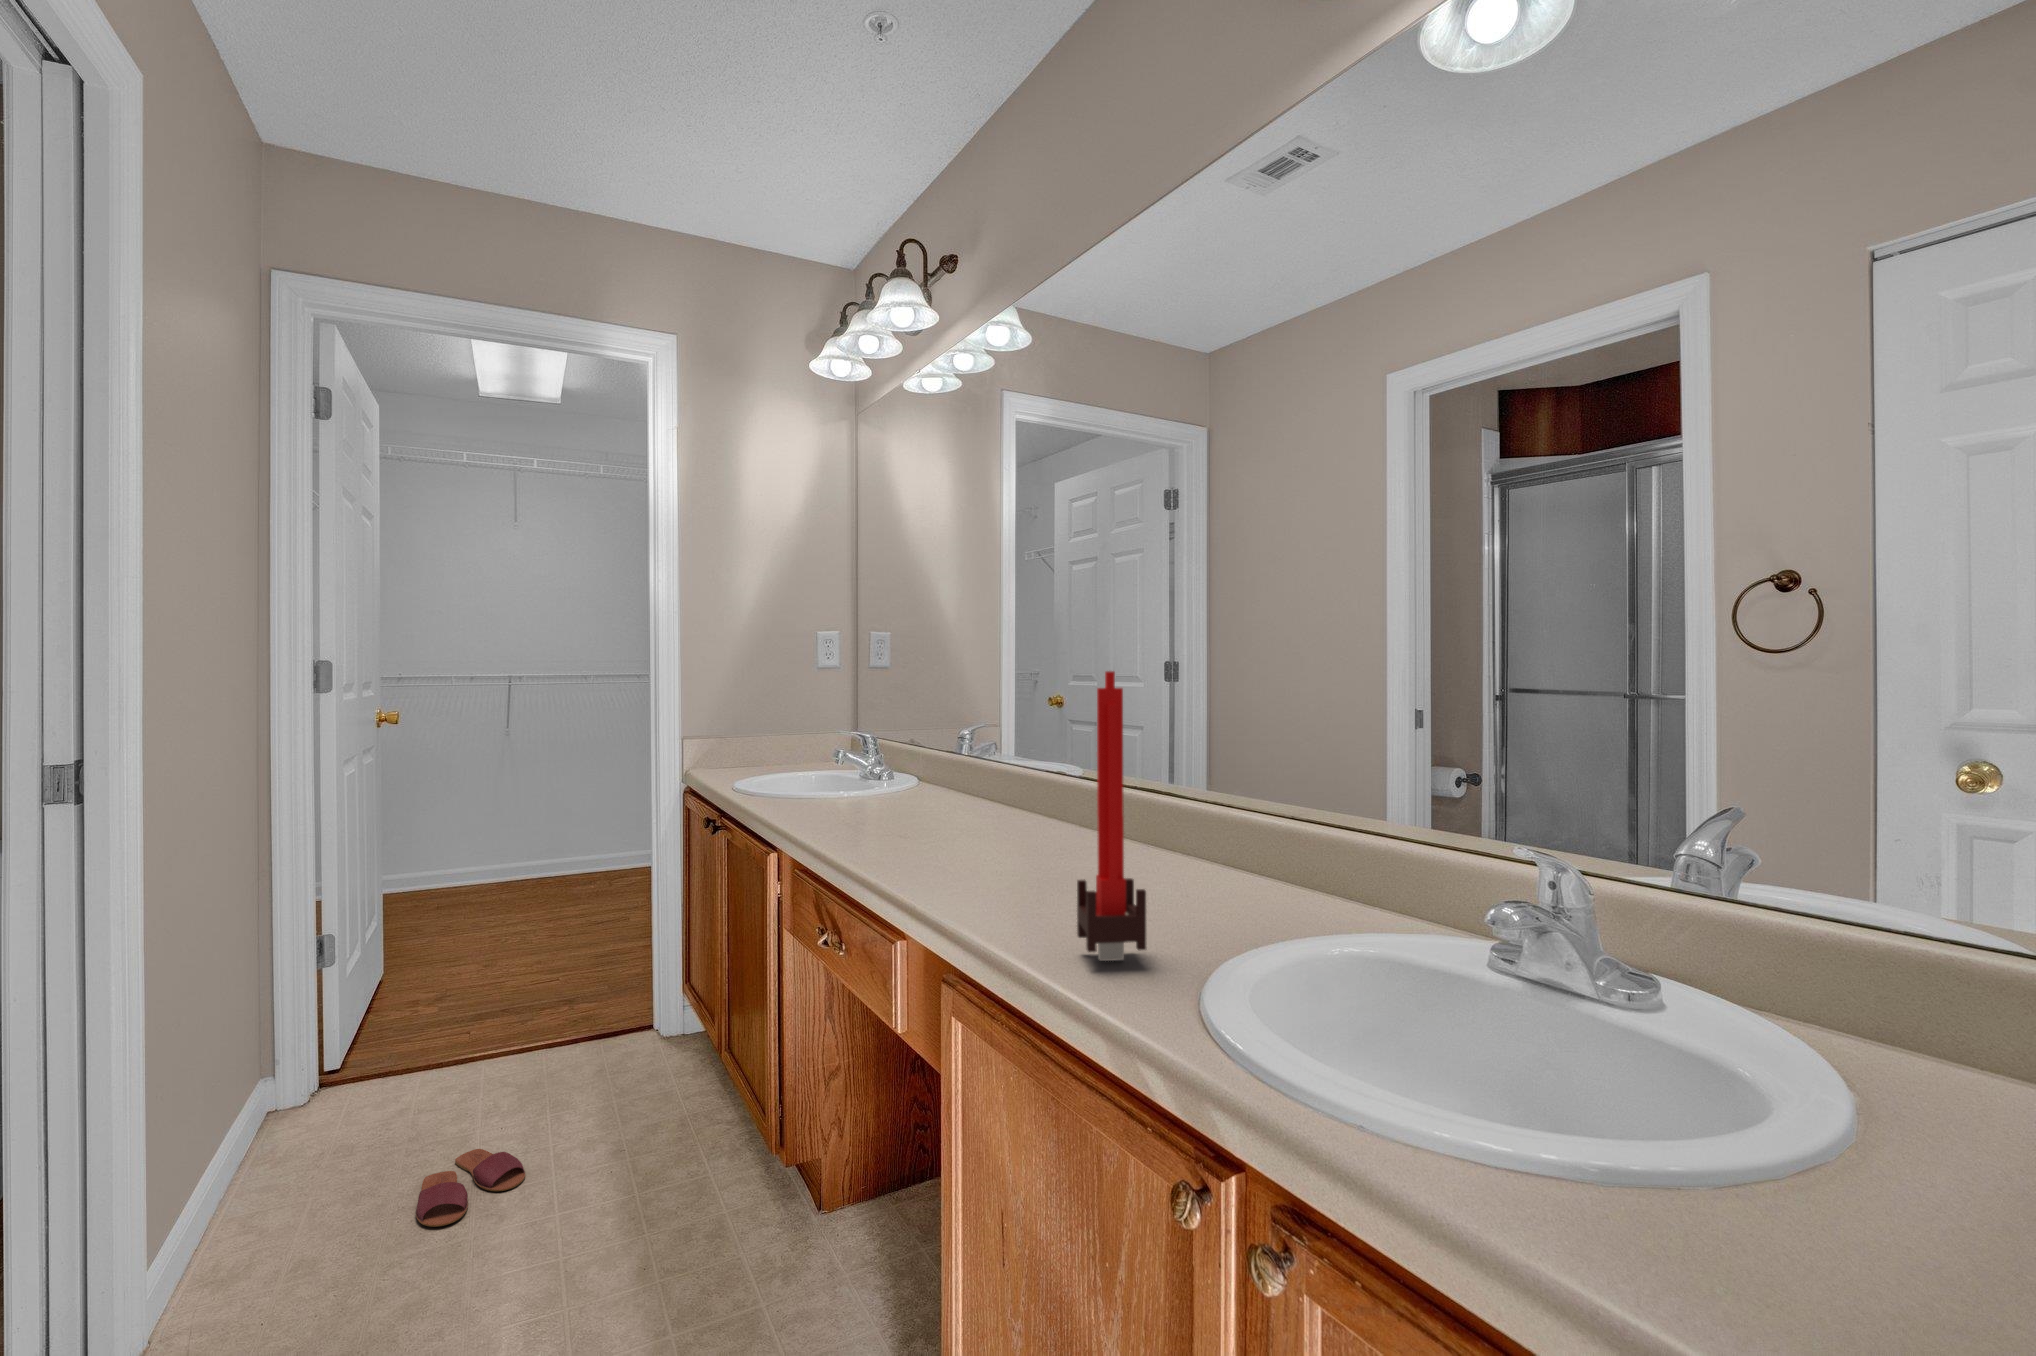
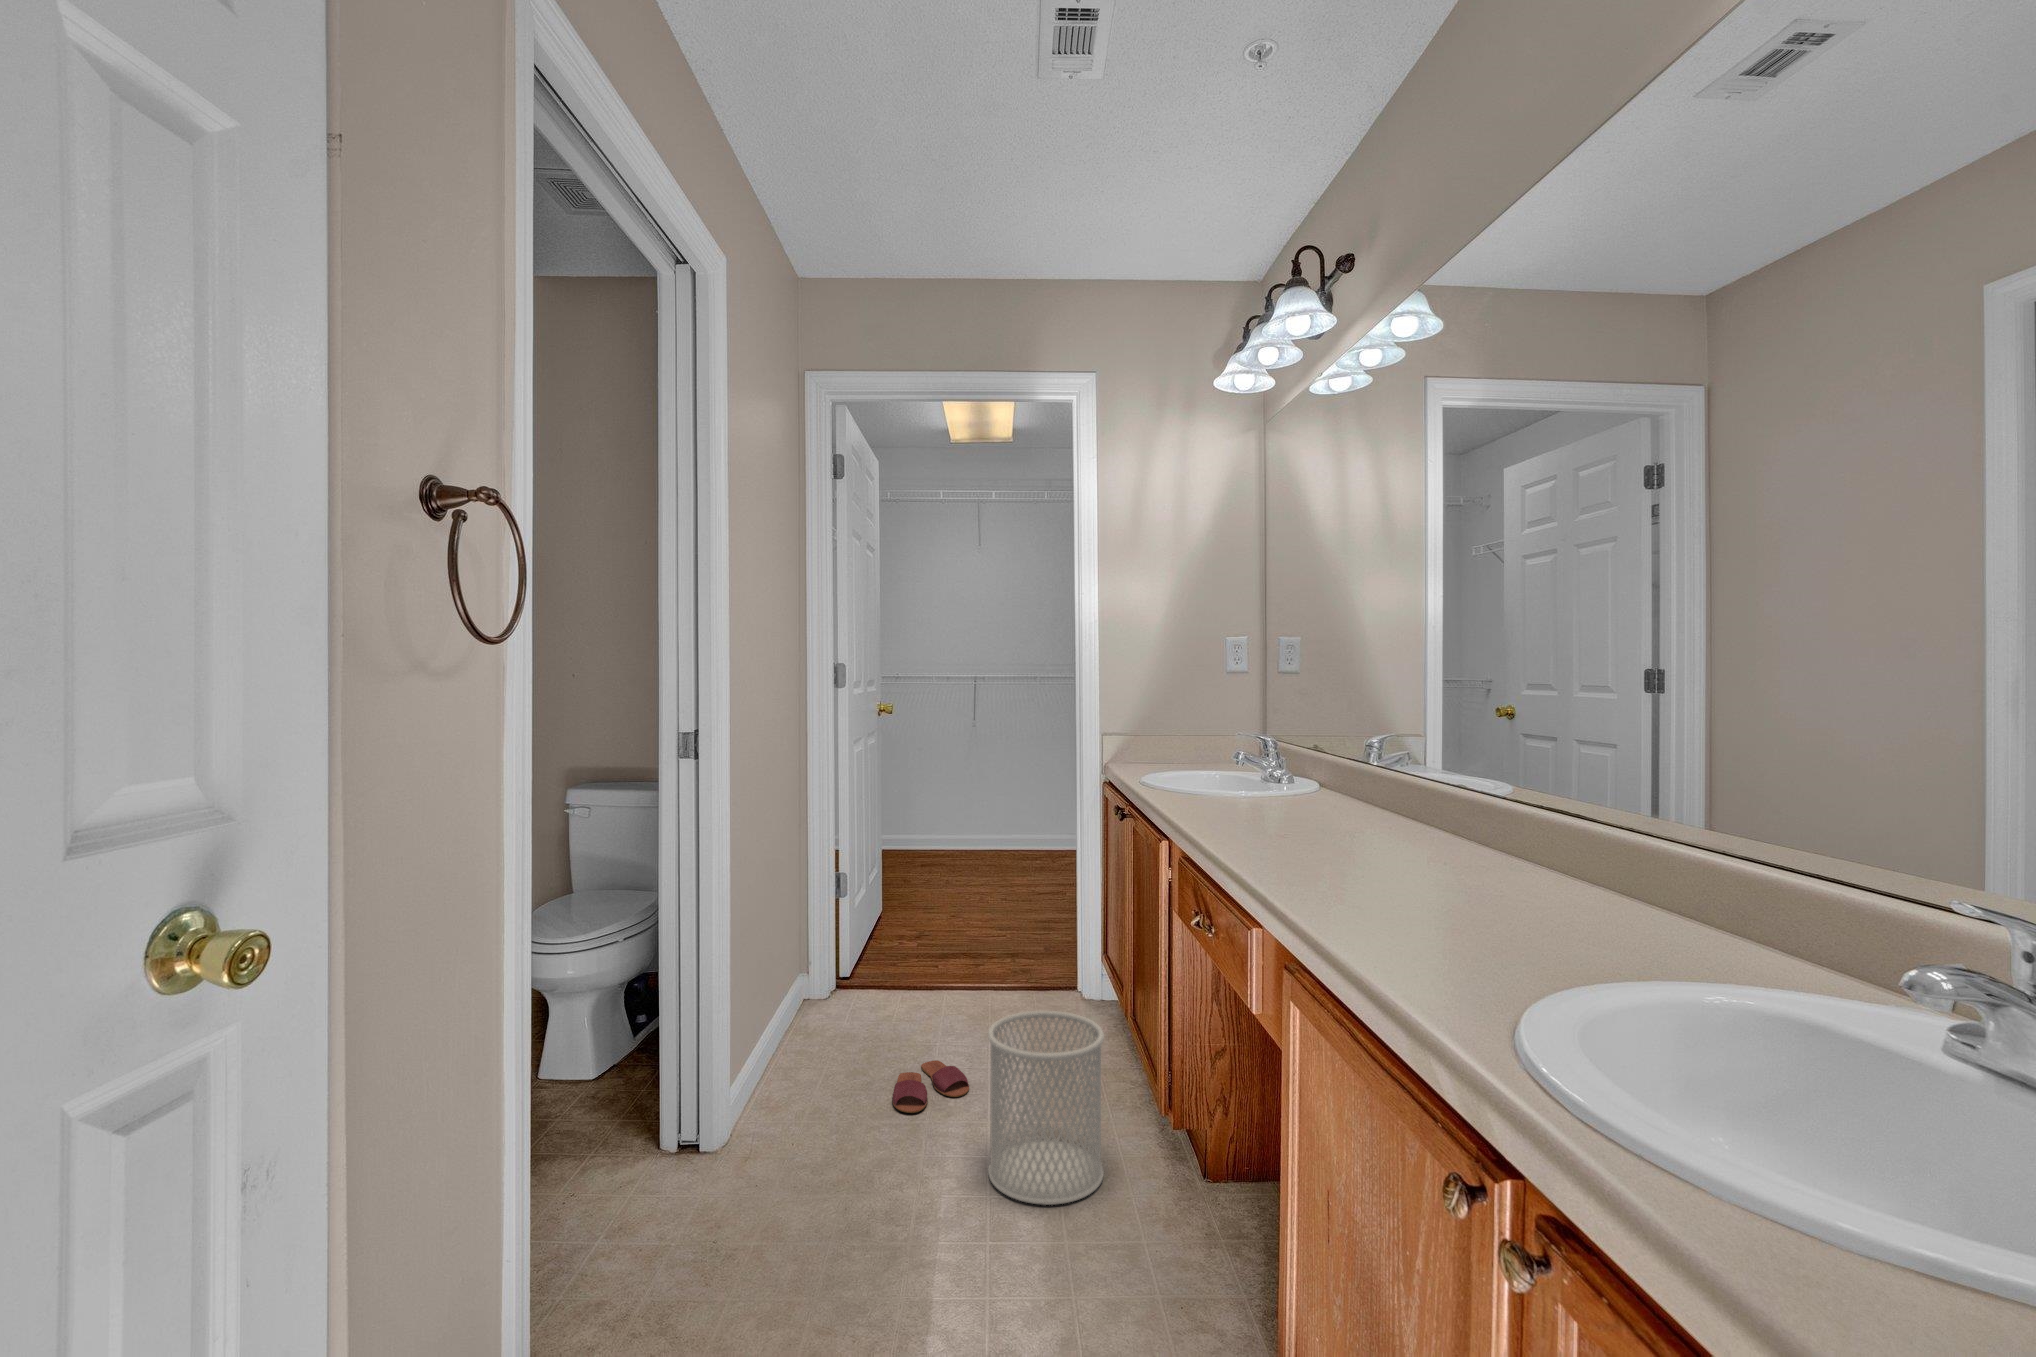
candle: present [1077,671,1146,961] -> none [1400,680,1466,966]
wastebasket: none [559,1062,706,1299] -> present [988,1011,1104,1205]

